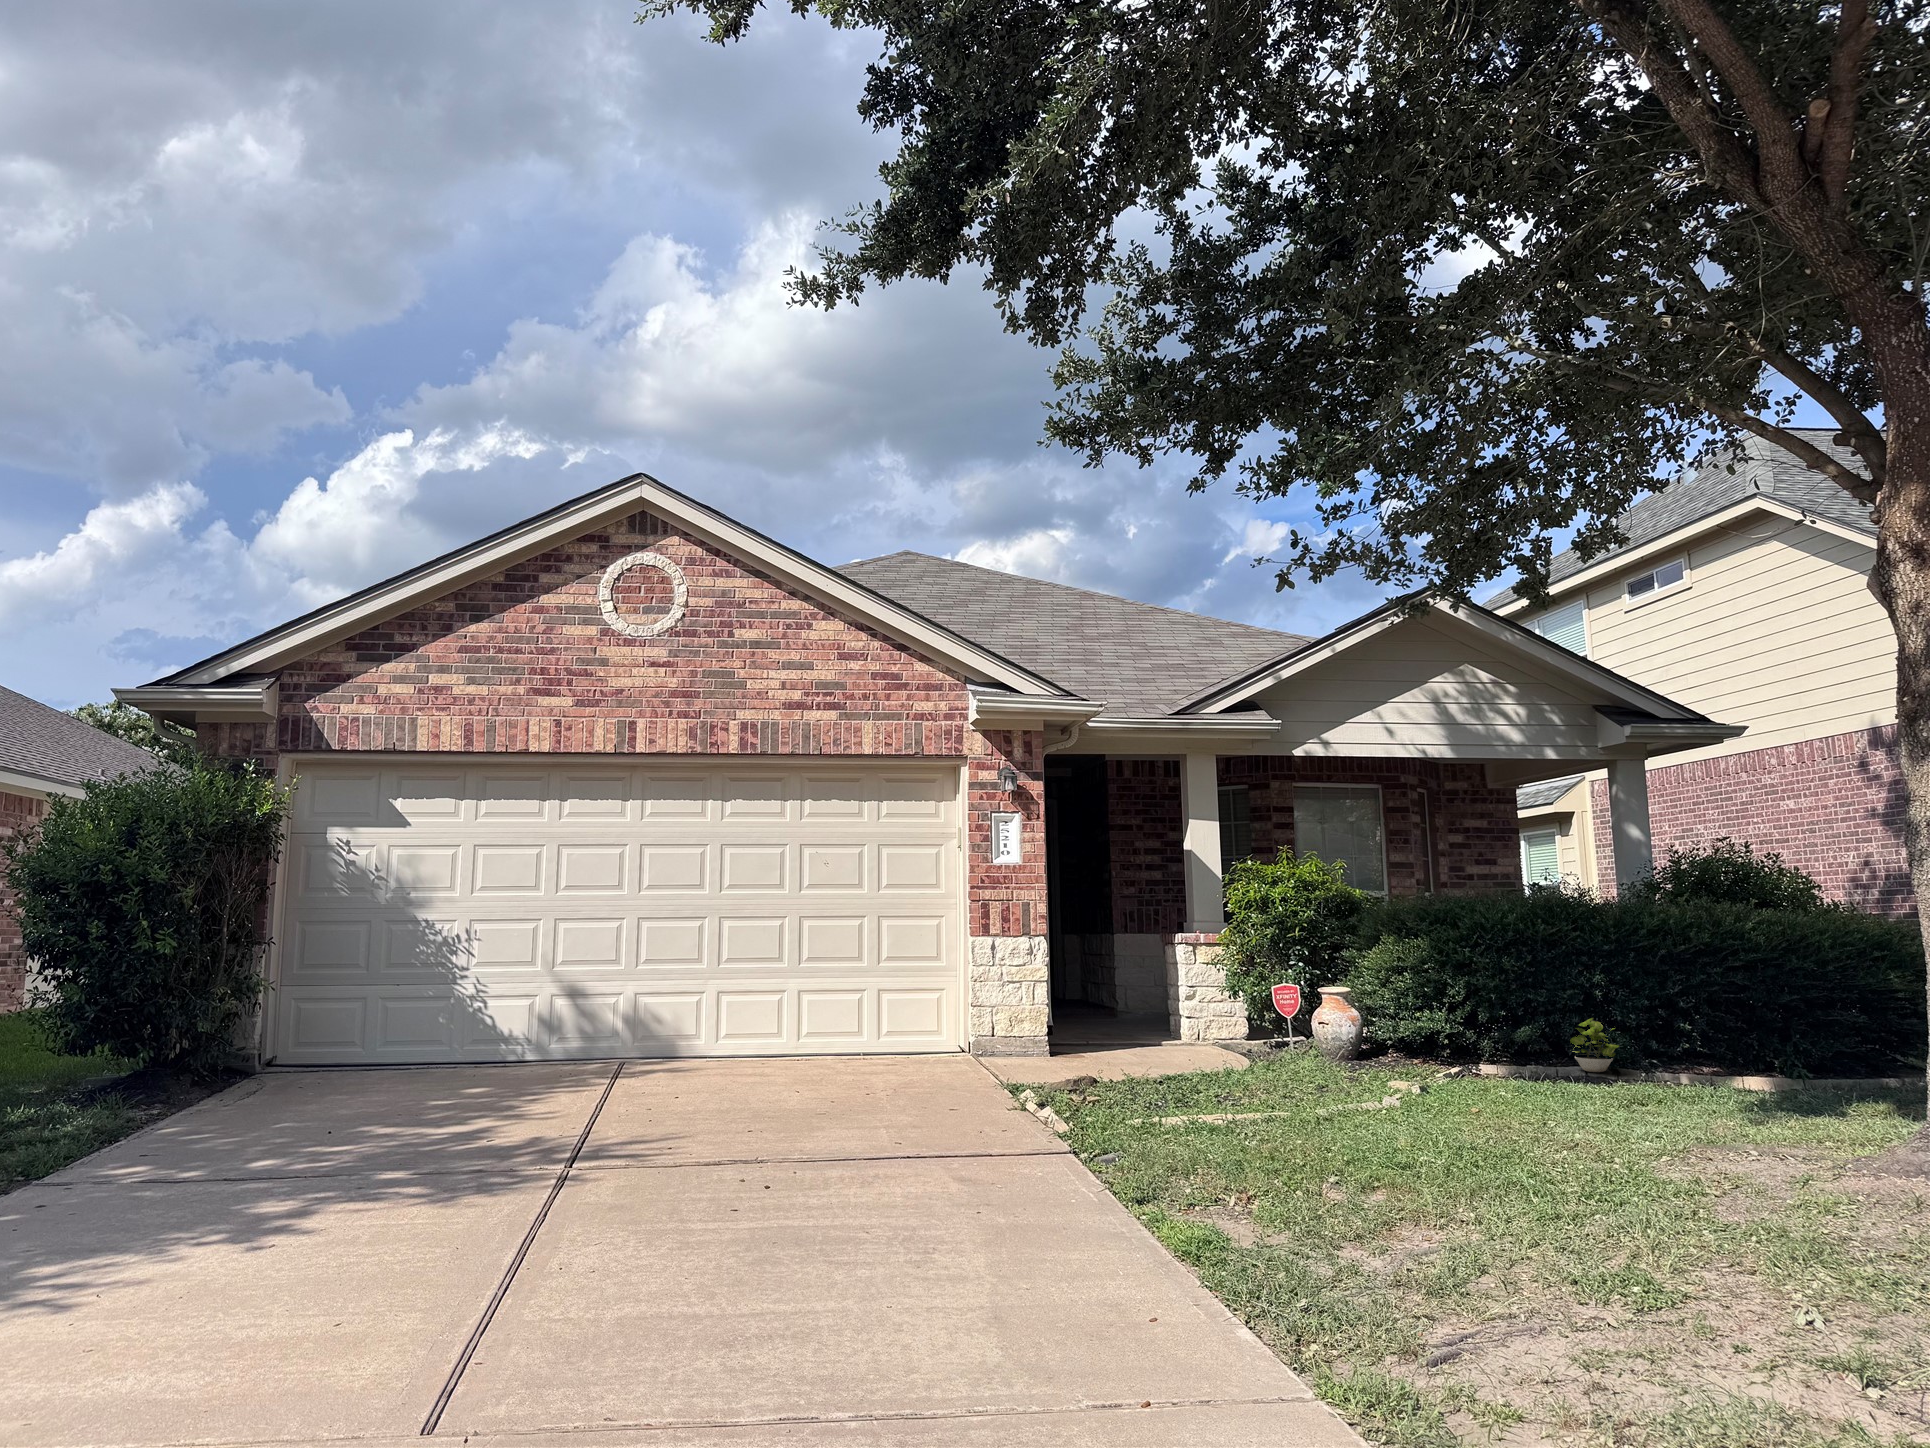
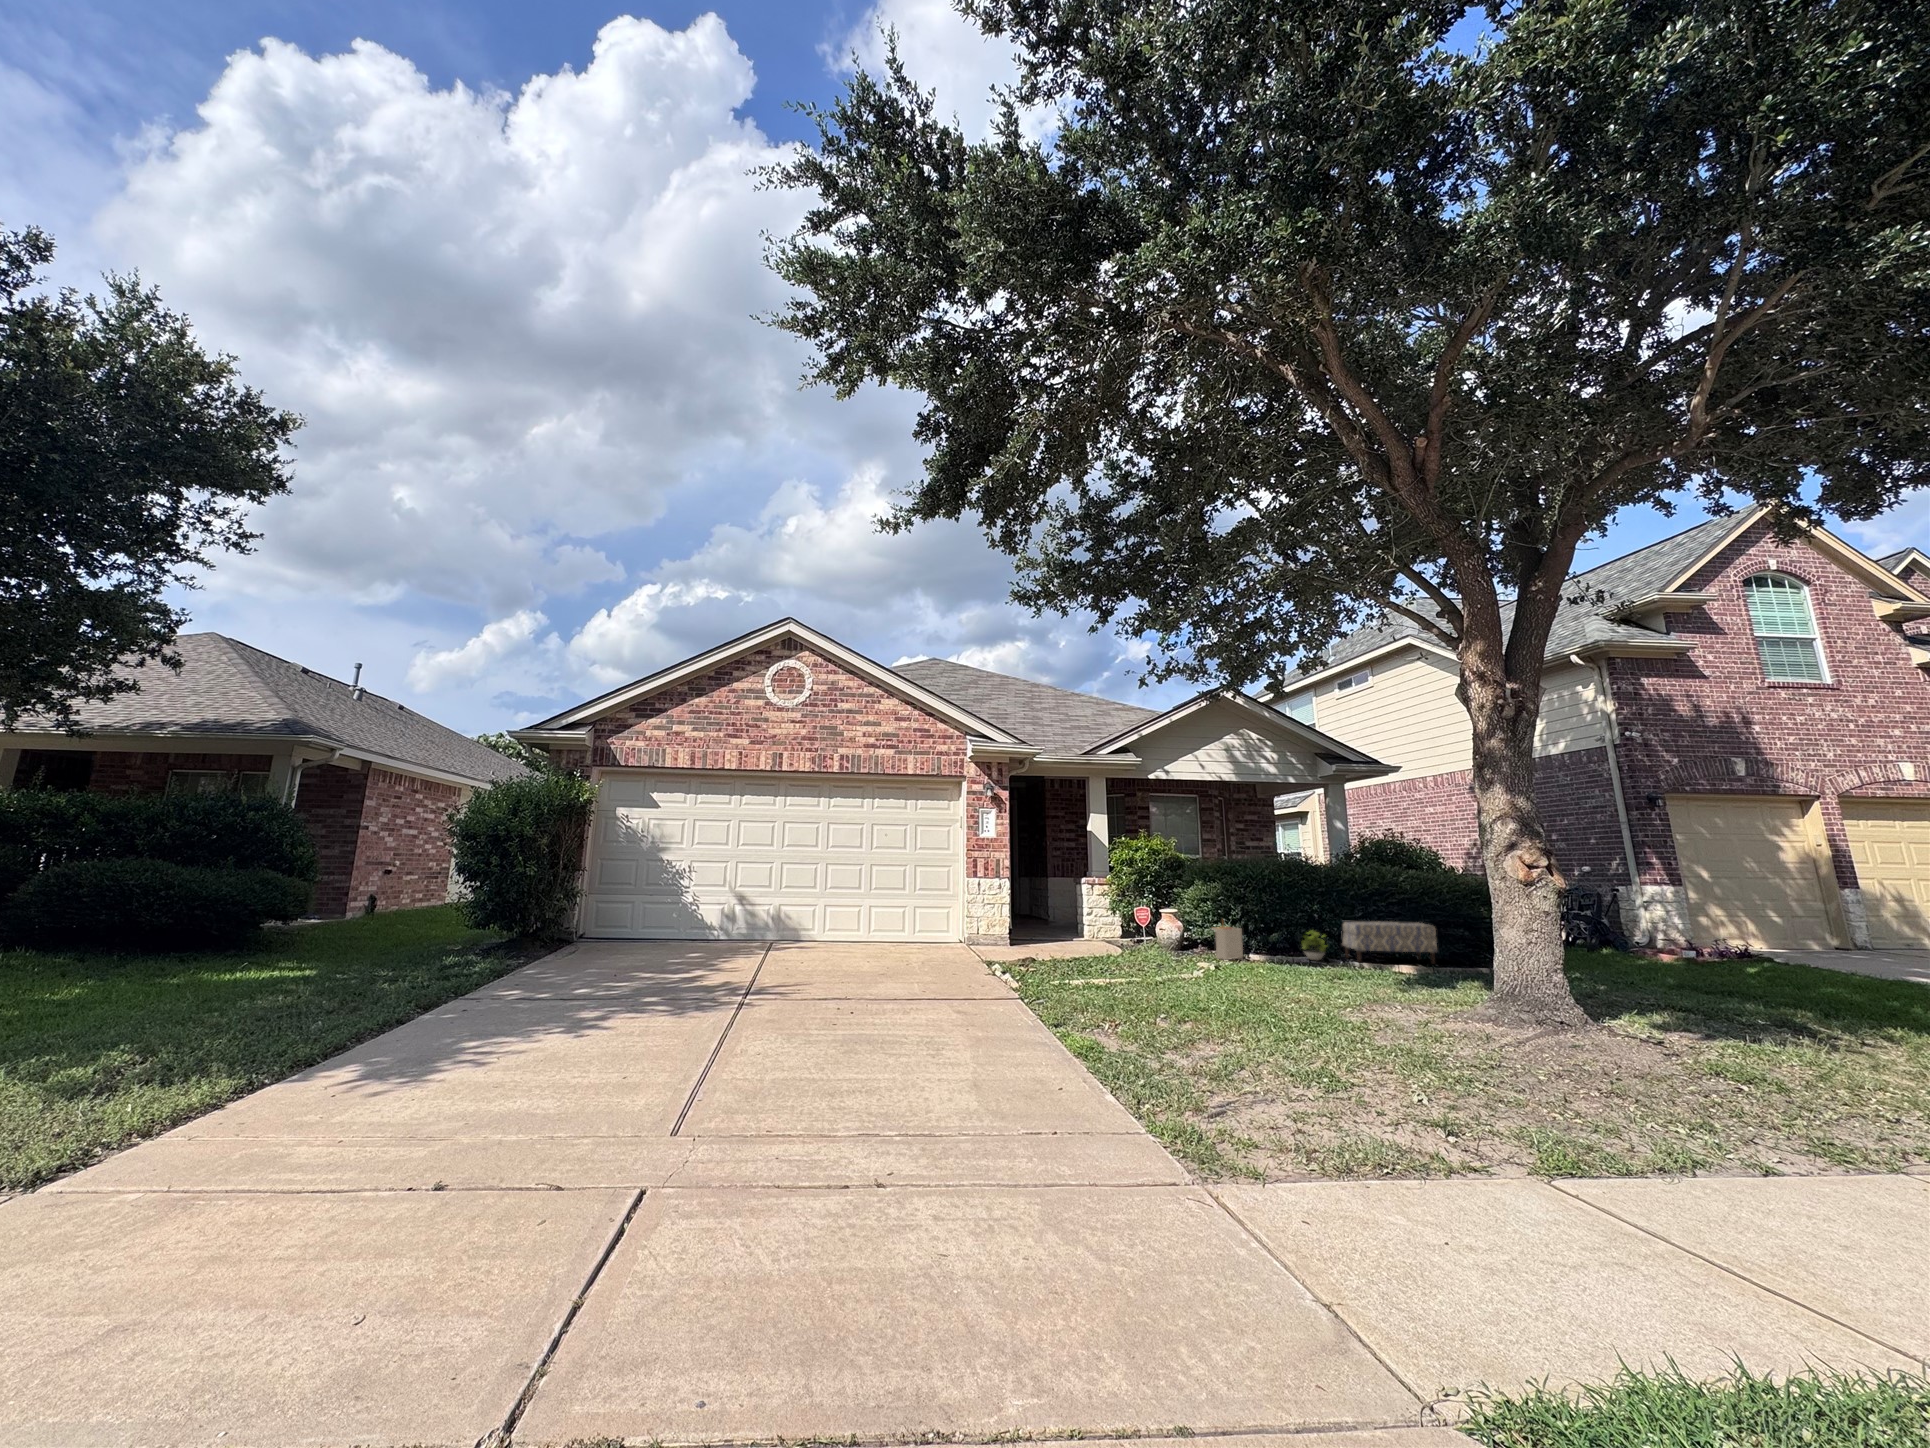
bench: none [1640,1001,1812,1074] -> present [1343,922,1437,964]
storage bin: none [1410,1002,1467,1075] -> present [1212,926,1243,960]

